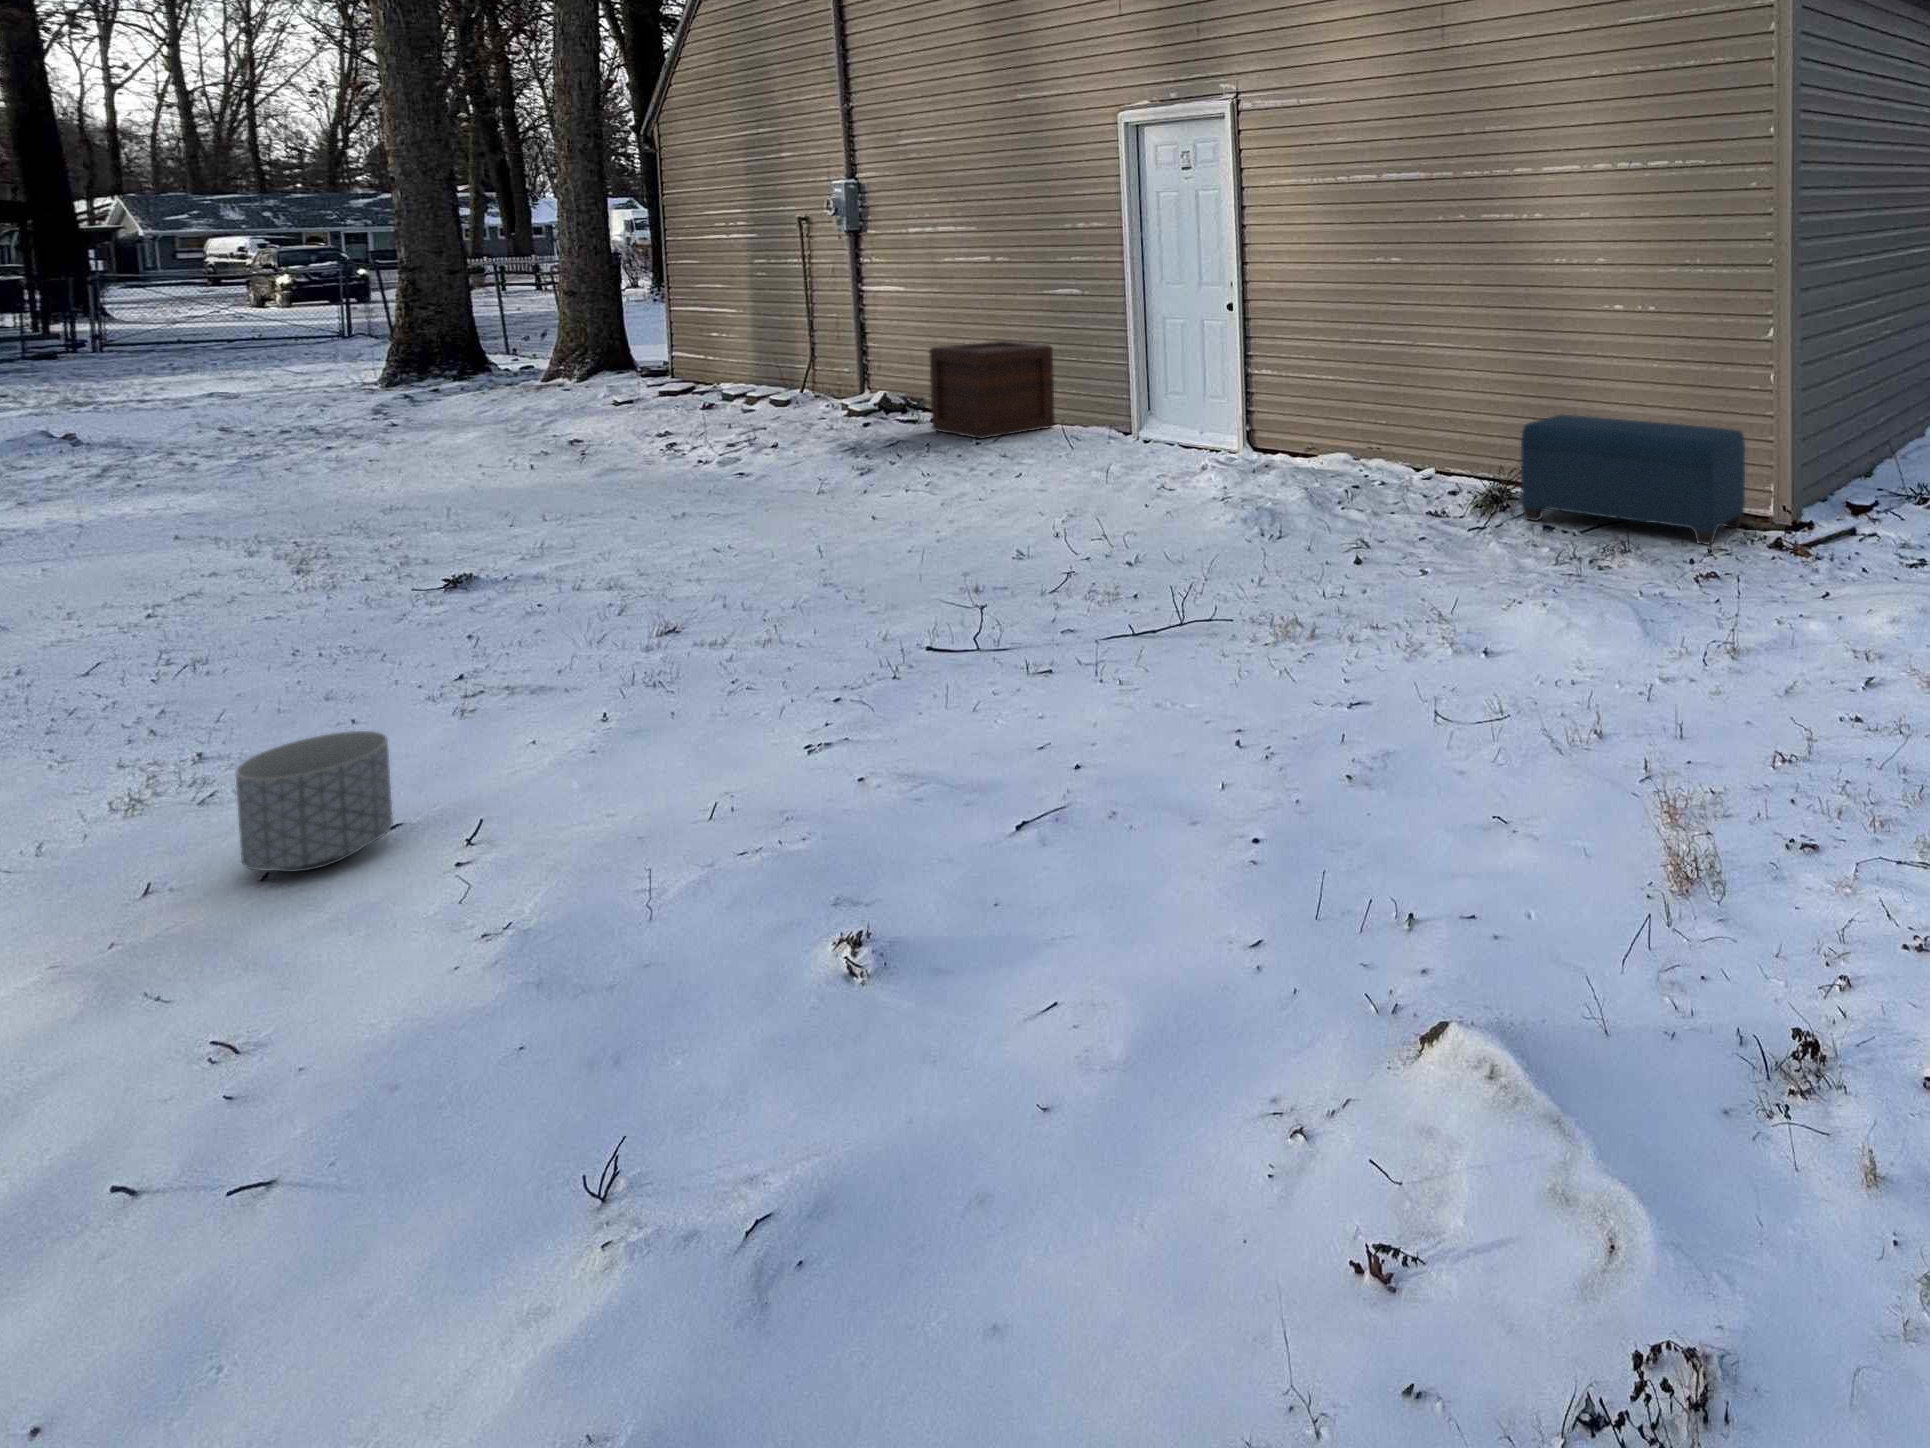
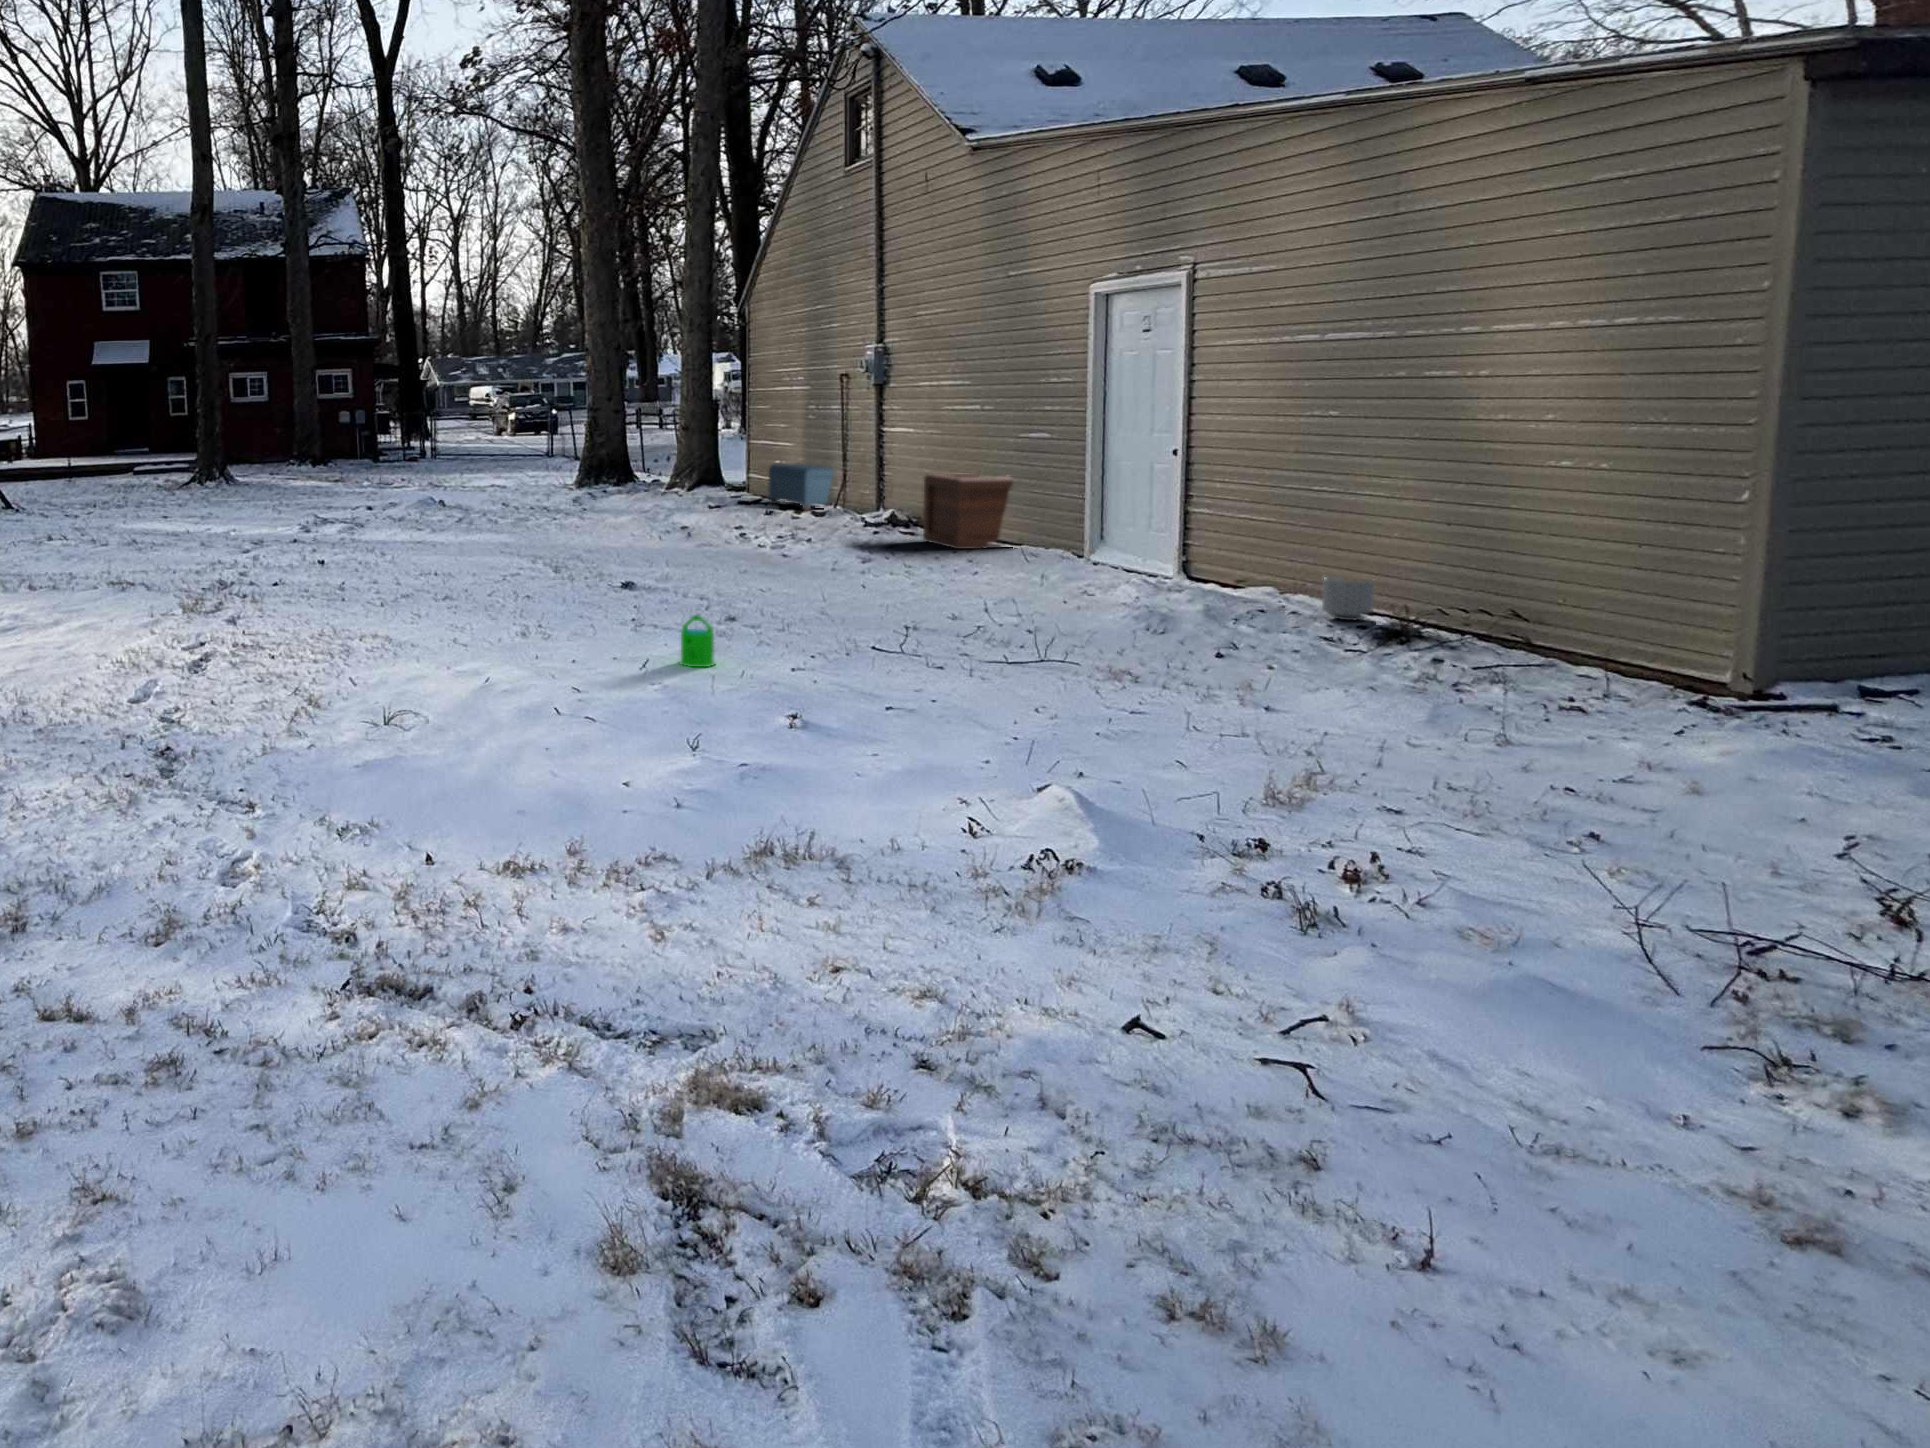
bench: present [1521,415,1745,545] -> present [768,463,833,511]
watering can: none [561,692,653,807] -> present [679,615,715,667]
planter: present [236,731,393,872] -> present [1322,576,1374,620]

